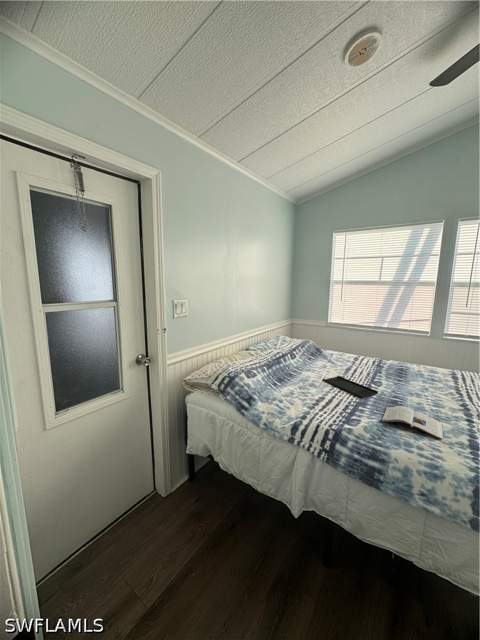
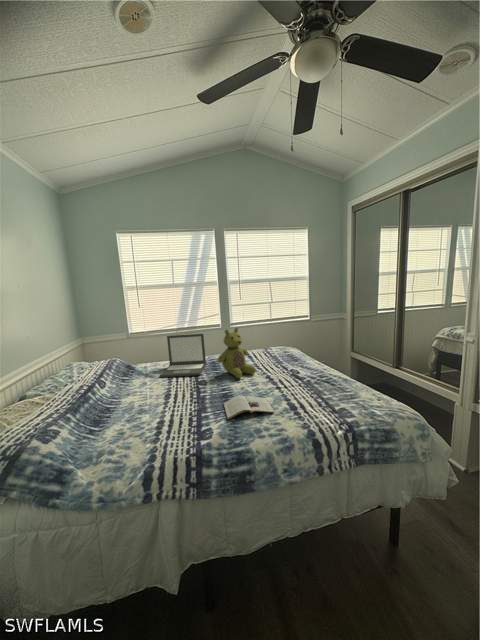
laptop: none [340,331,395,376] -> present [160,334,206,377]
stuffed bear: none [401,337,450,395] -> present [218,328,256,378]
tray: present [323,376,378,398] -> none [150,389,209,404]

